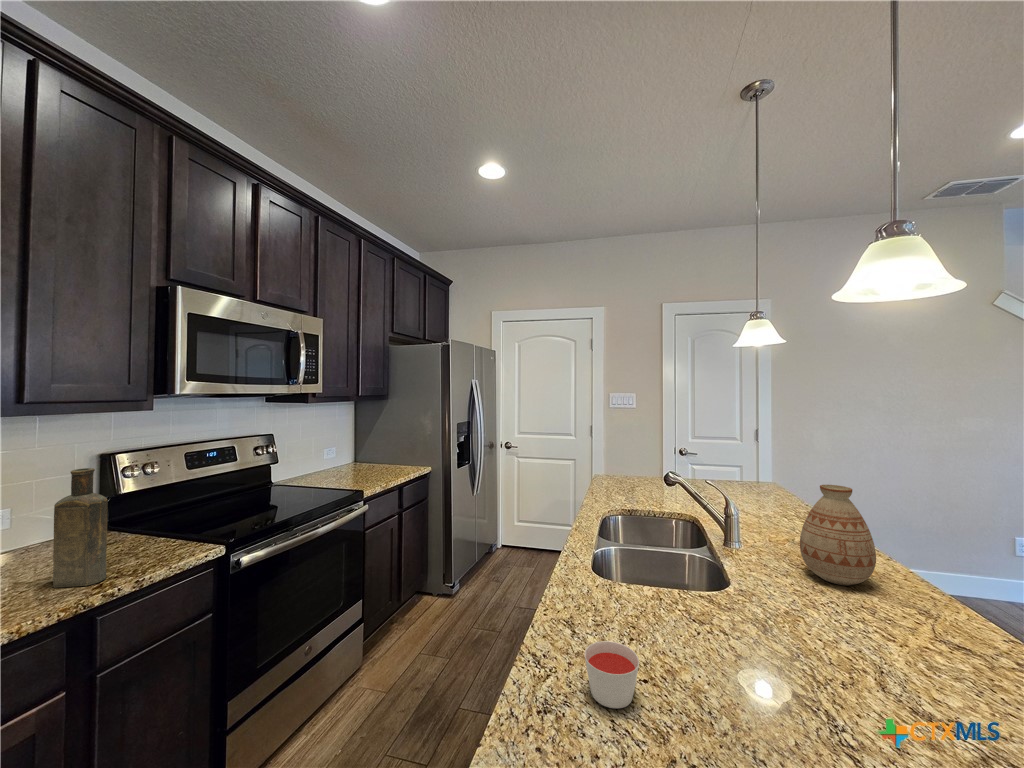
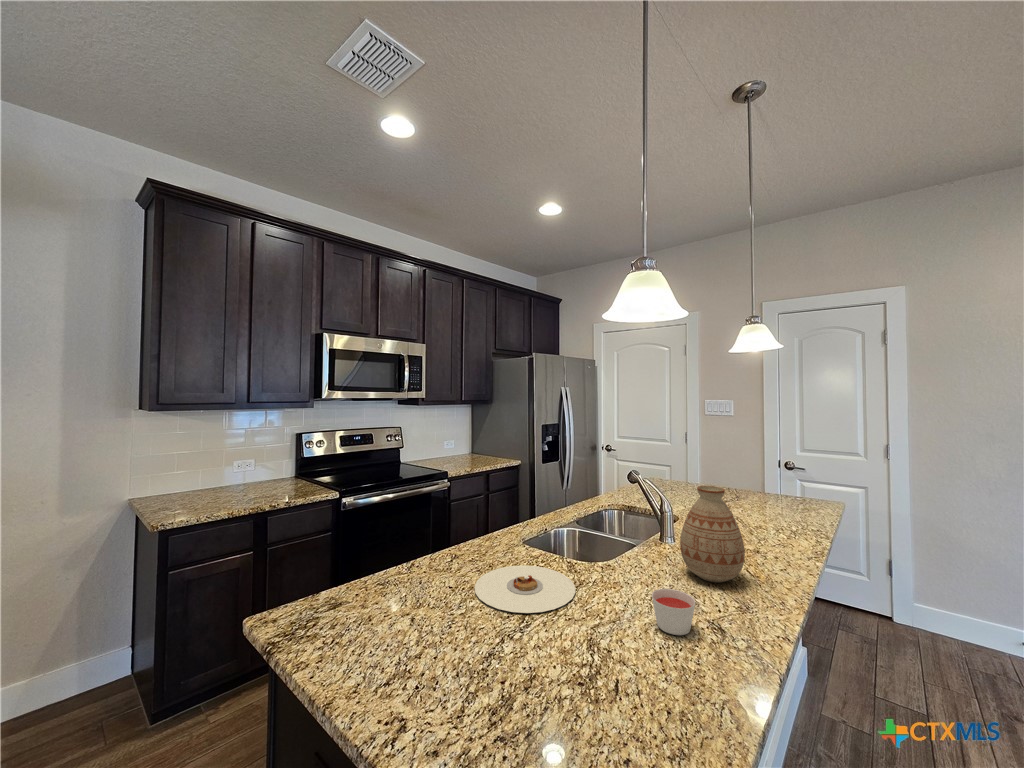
bottle: present [53,468,108,588] -> none [253,438,275,499]
plate: none [659,610,813,692] -> present [475,565,575,613]
candle: present [585,641,639,708] -> present [652,589,695,635]

